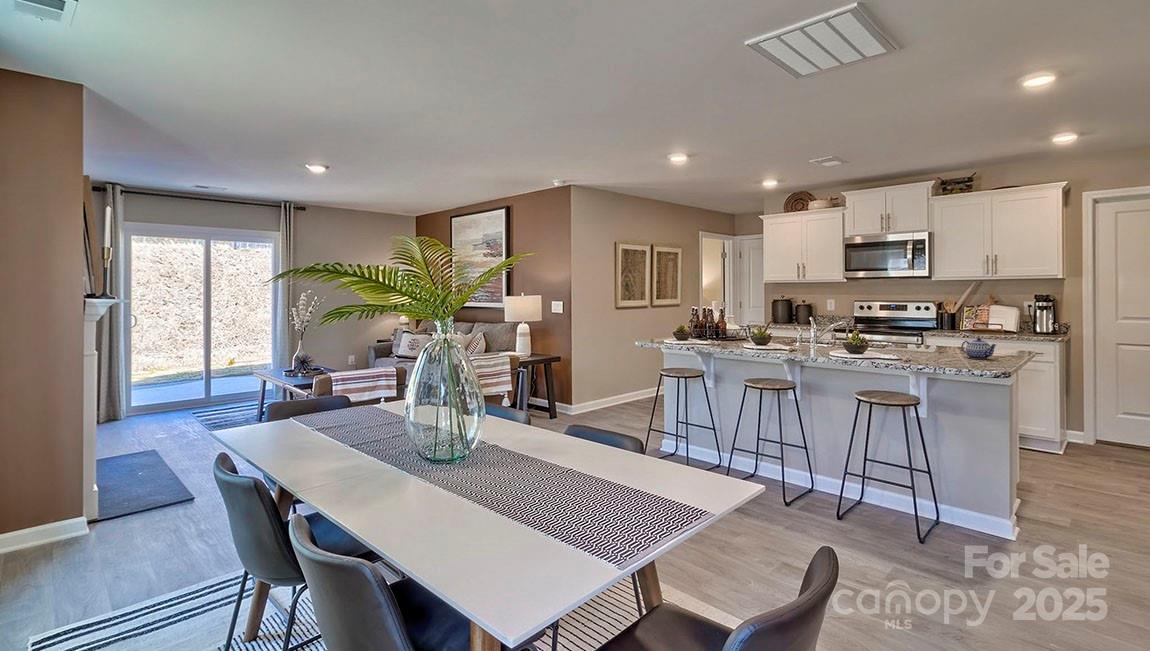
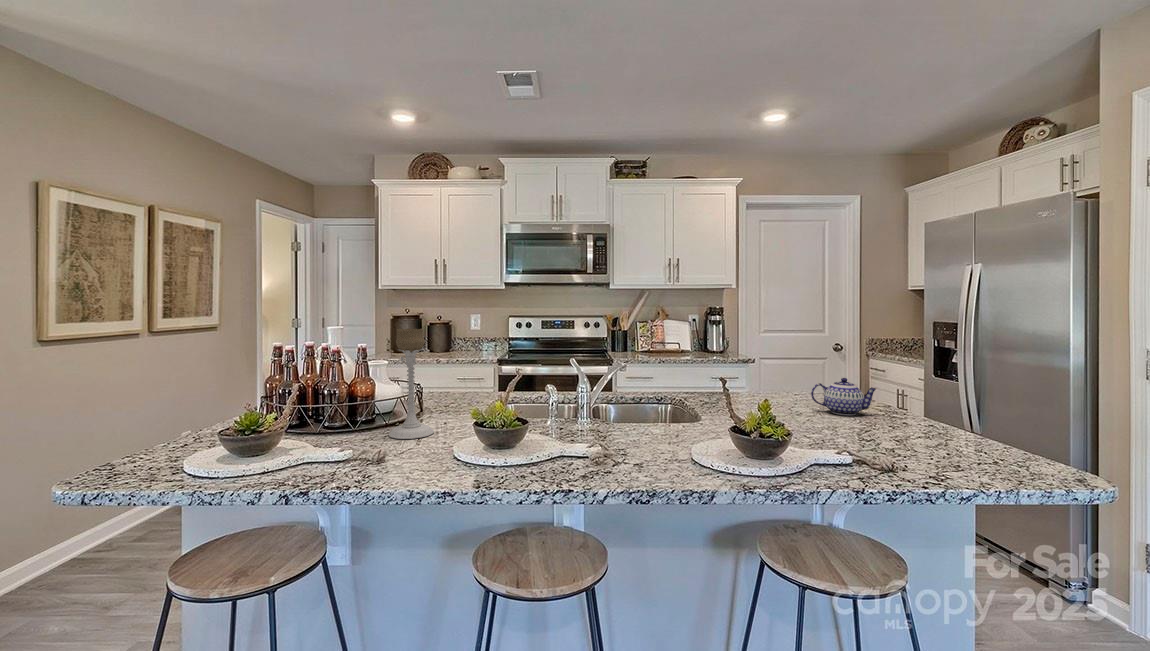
candle holder: none [728,304,746,346] -> present [389,328,434,439]

